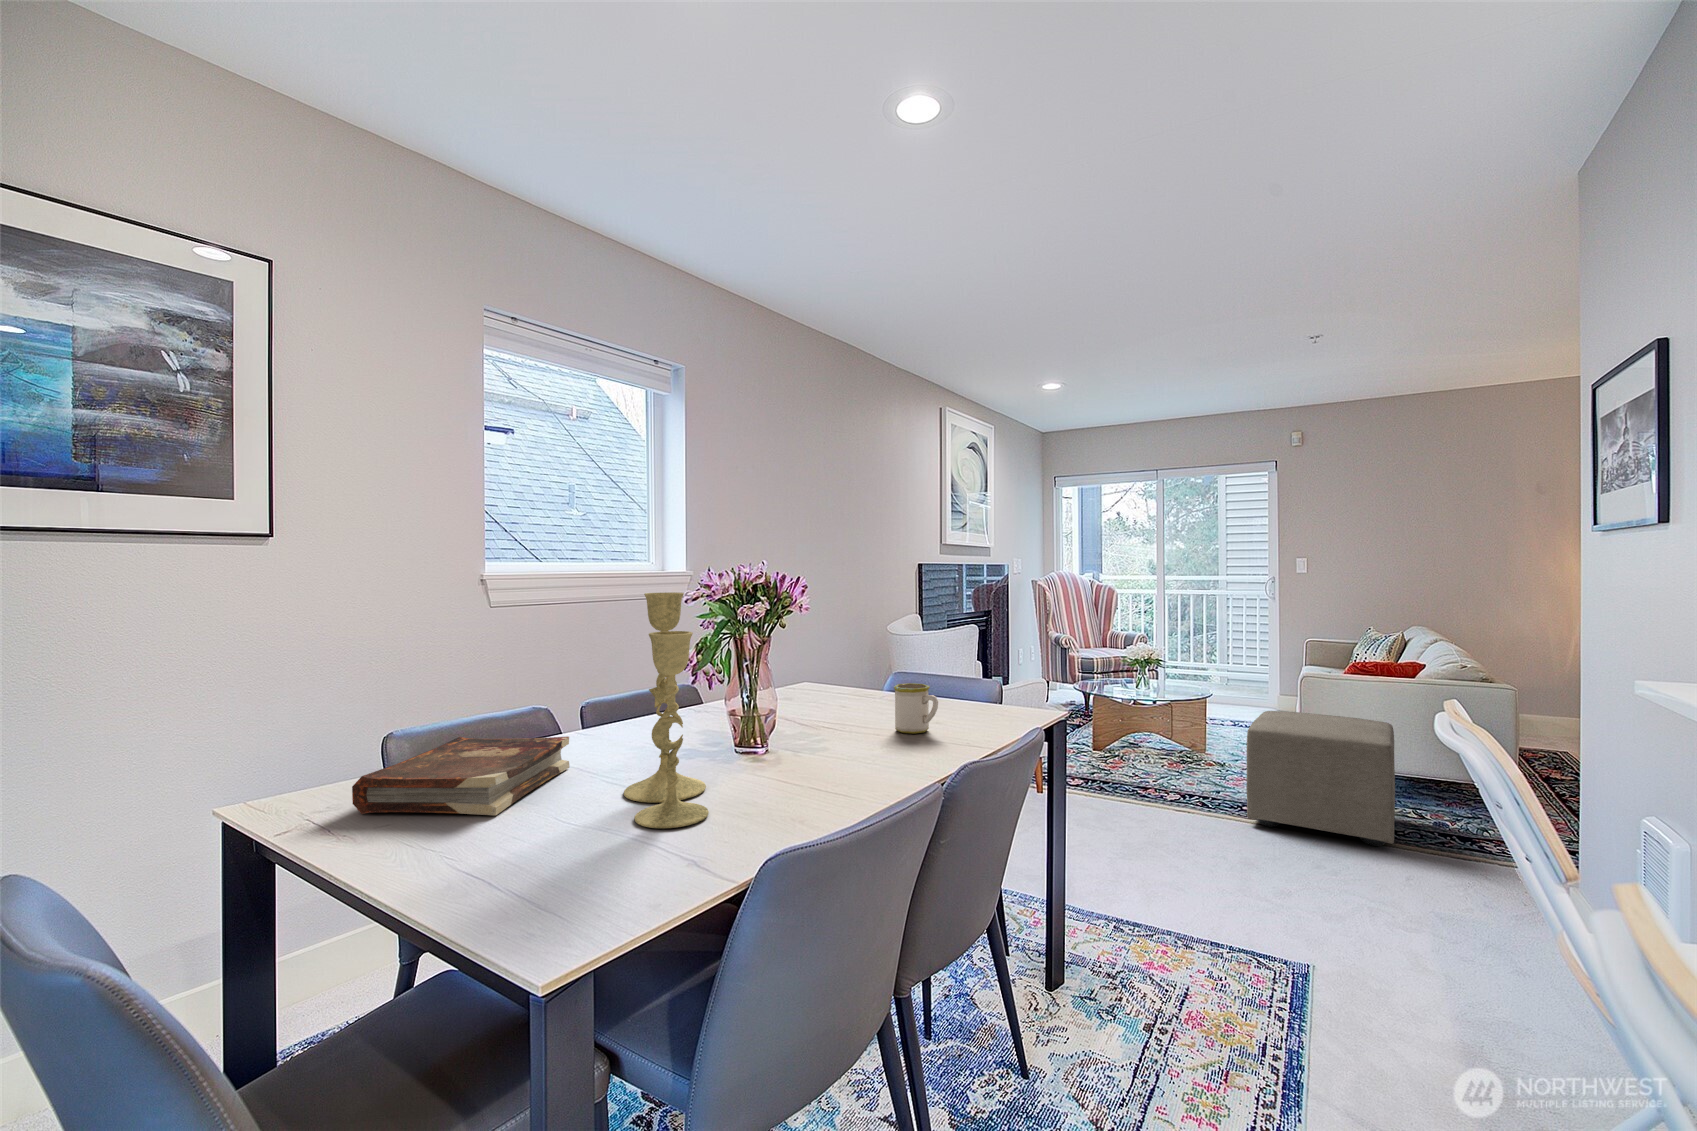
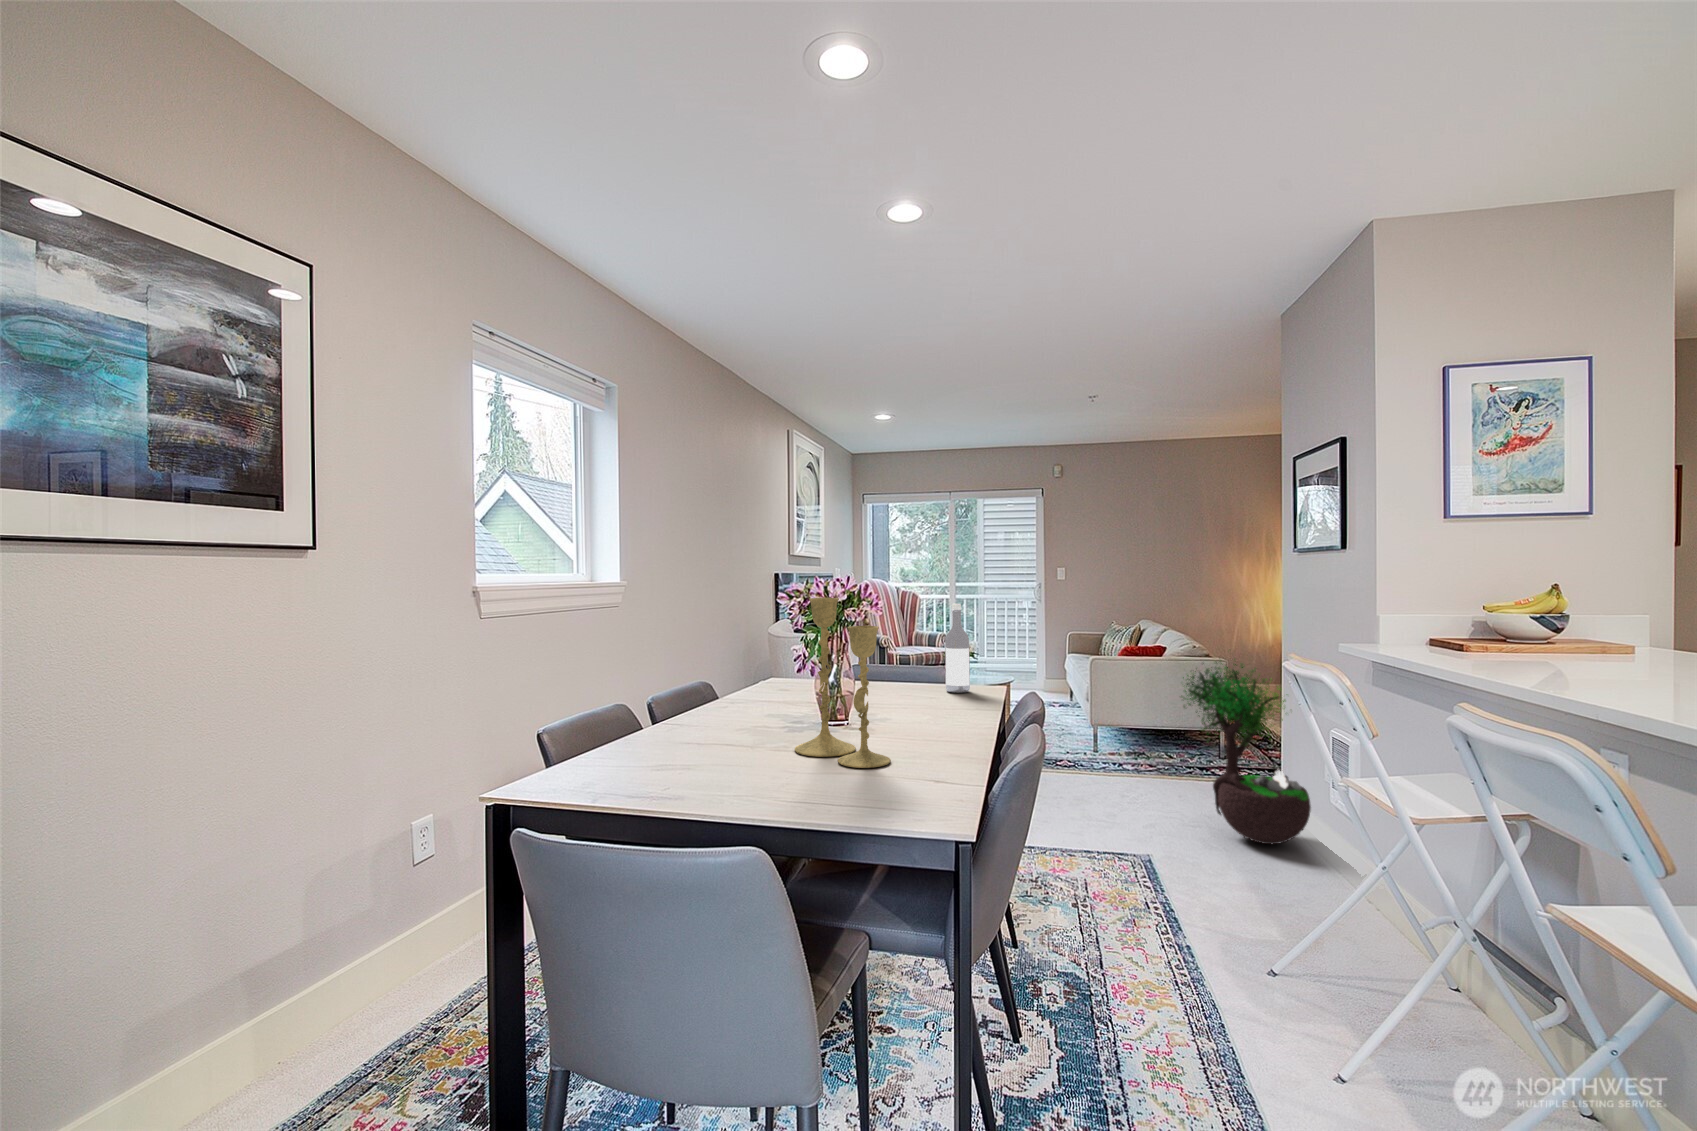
wine bottle: none [971,602,1003,718] -> present [945,604,970,693]
potted tree: none [1386,677,1613,984] -> present [1183,659,1311,844]
mug: present [894,683,938,734] -> none [910,667,947,705]
ottoman: present [1246,711,1395,846] -> none [1066,687,1165,779]
book: present [352,737,570,815] -> none [613,718,736,783]

